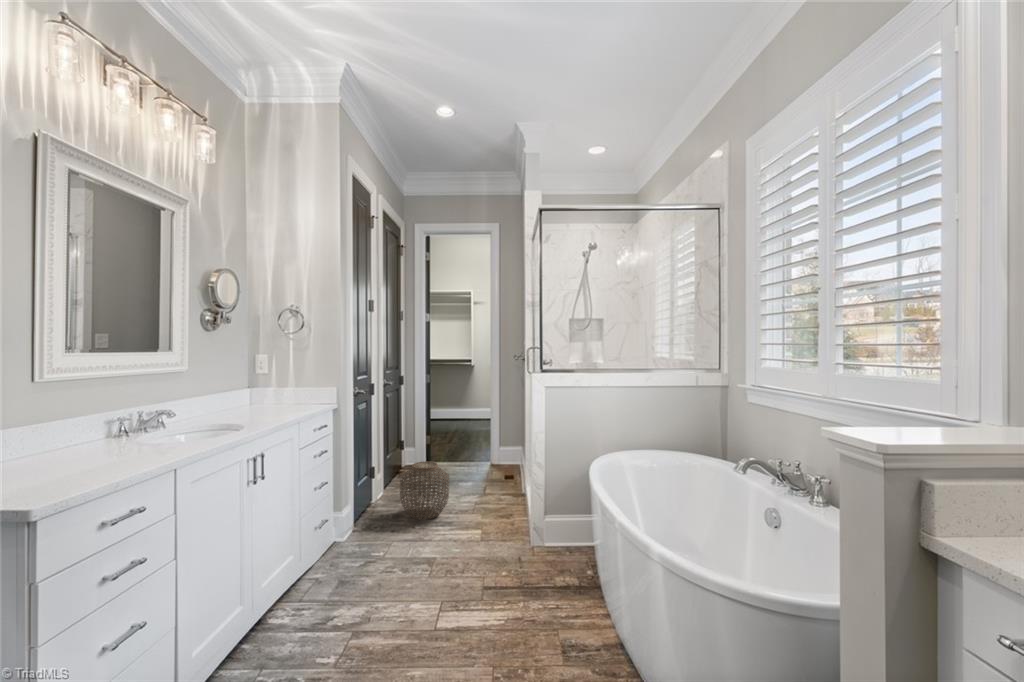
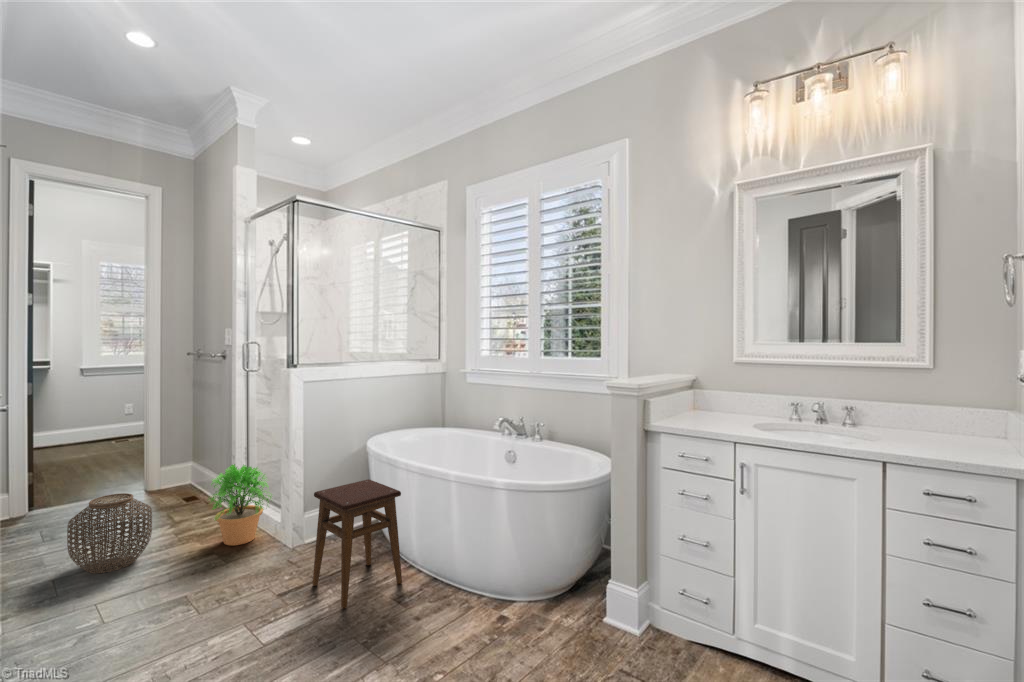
potted plant: none [480,455,532,528] -> present [210,464,271,545]
stool: none [513,498,586,630] -> present [313,479,402,608]

